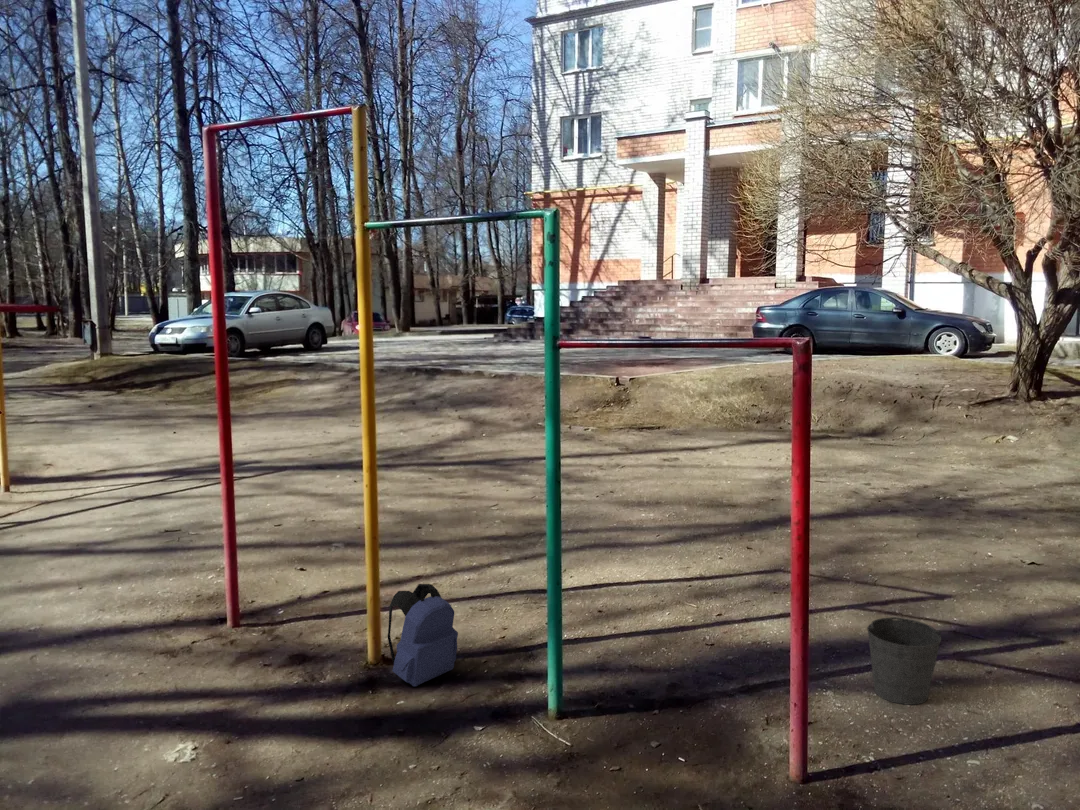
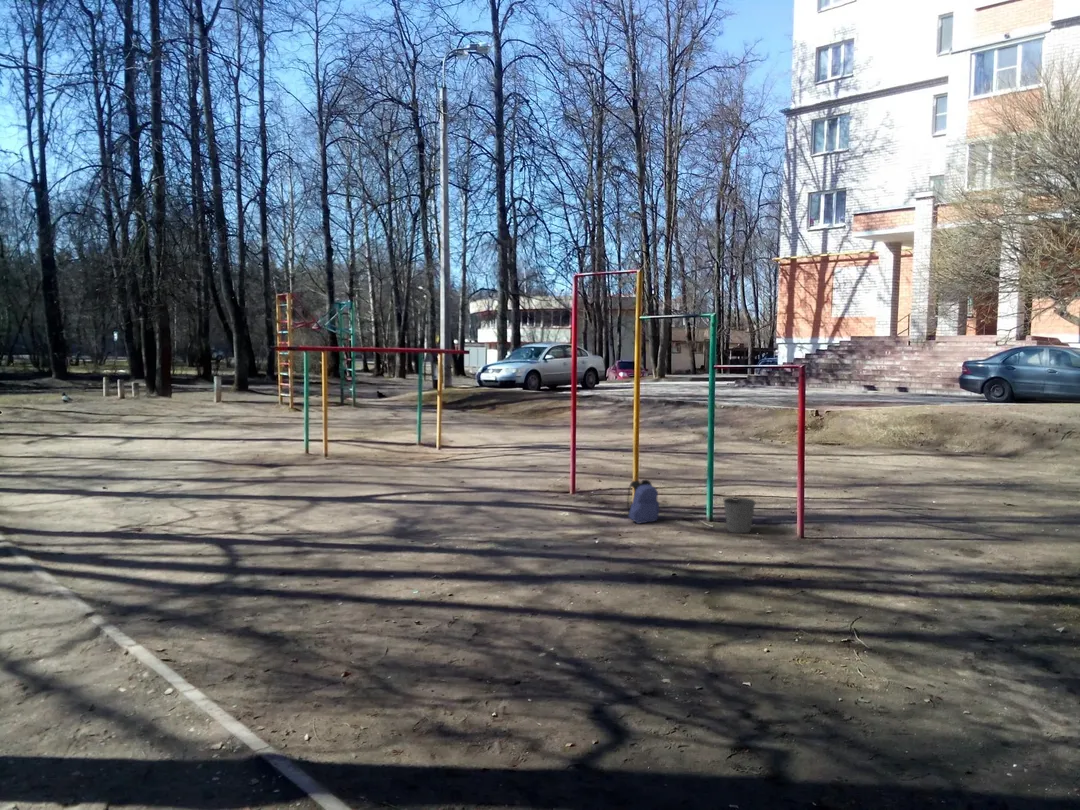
bucket: present [867,617,941,705] -> present [723,497,756,533]

